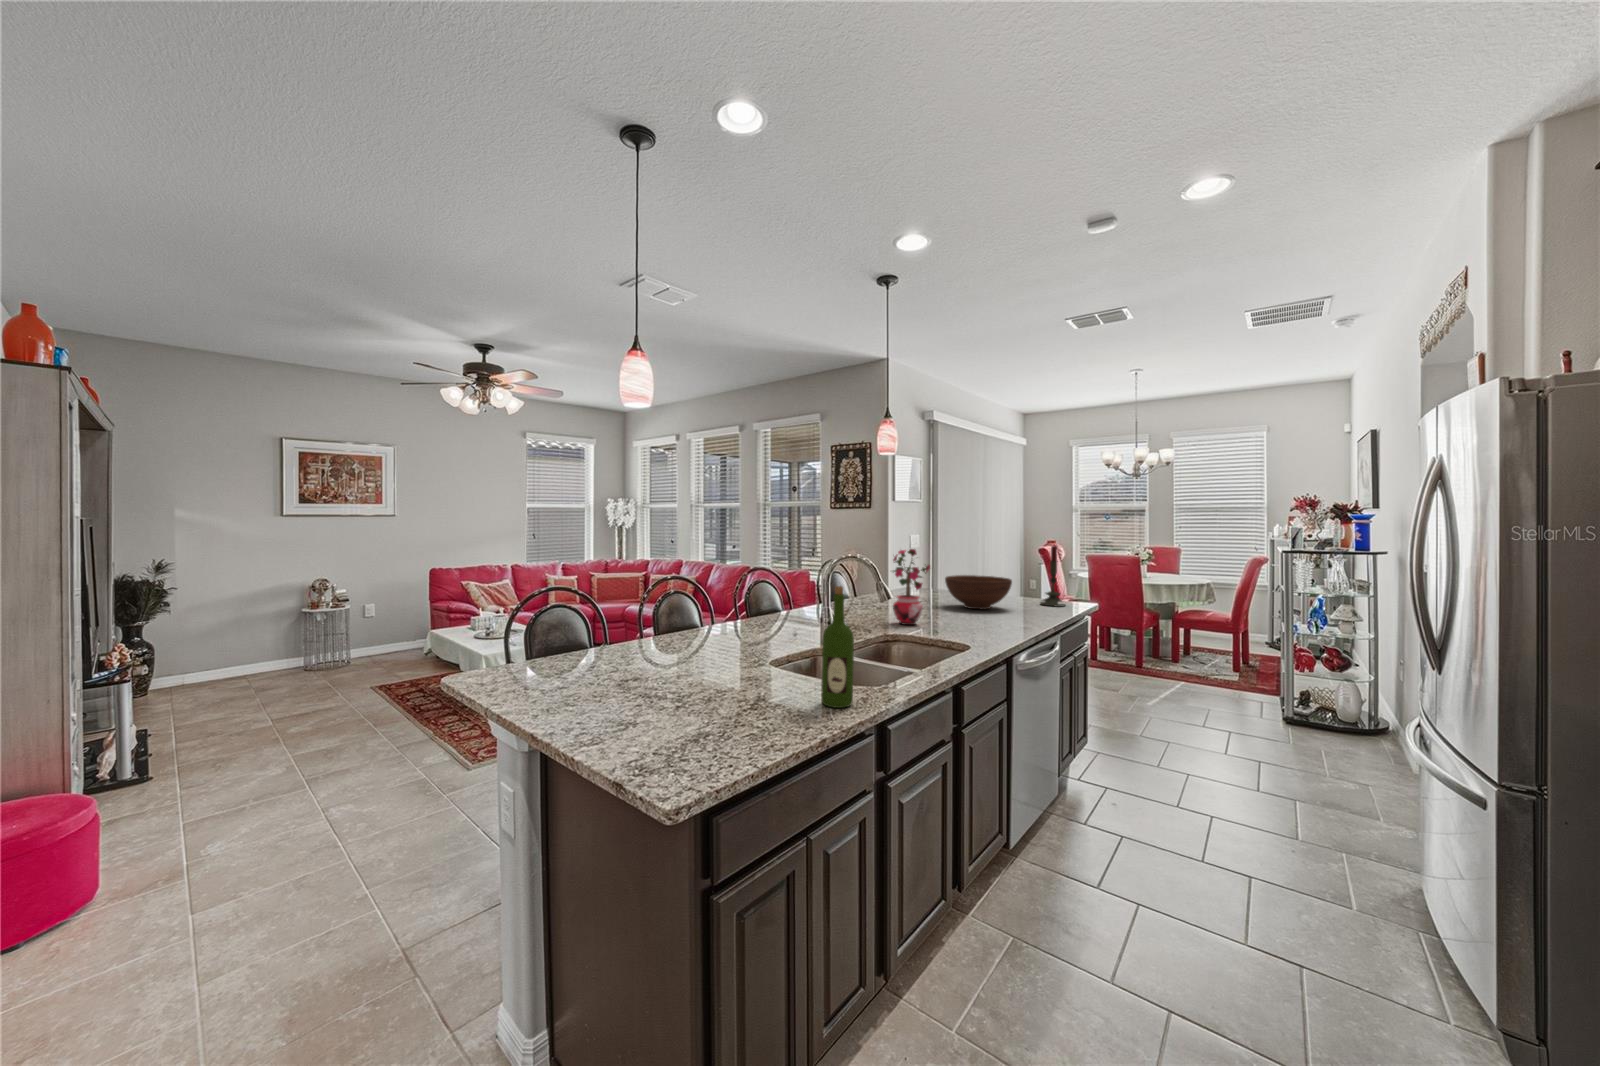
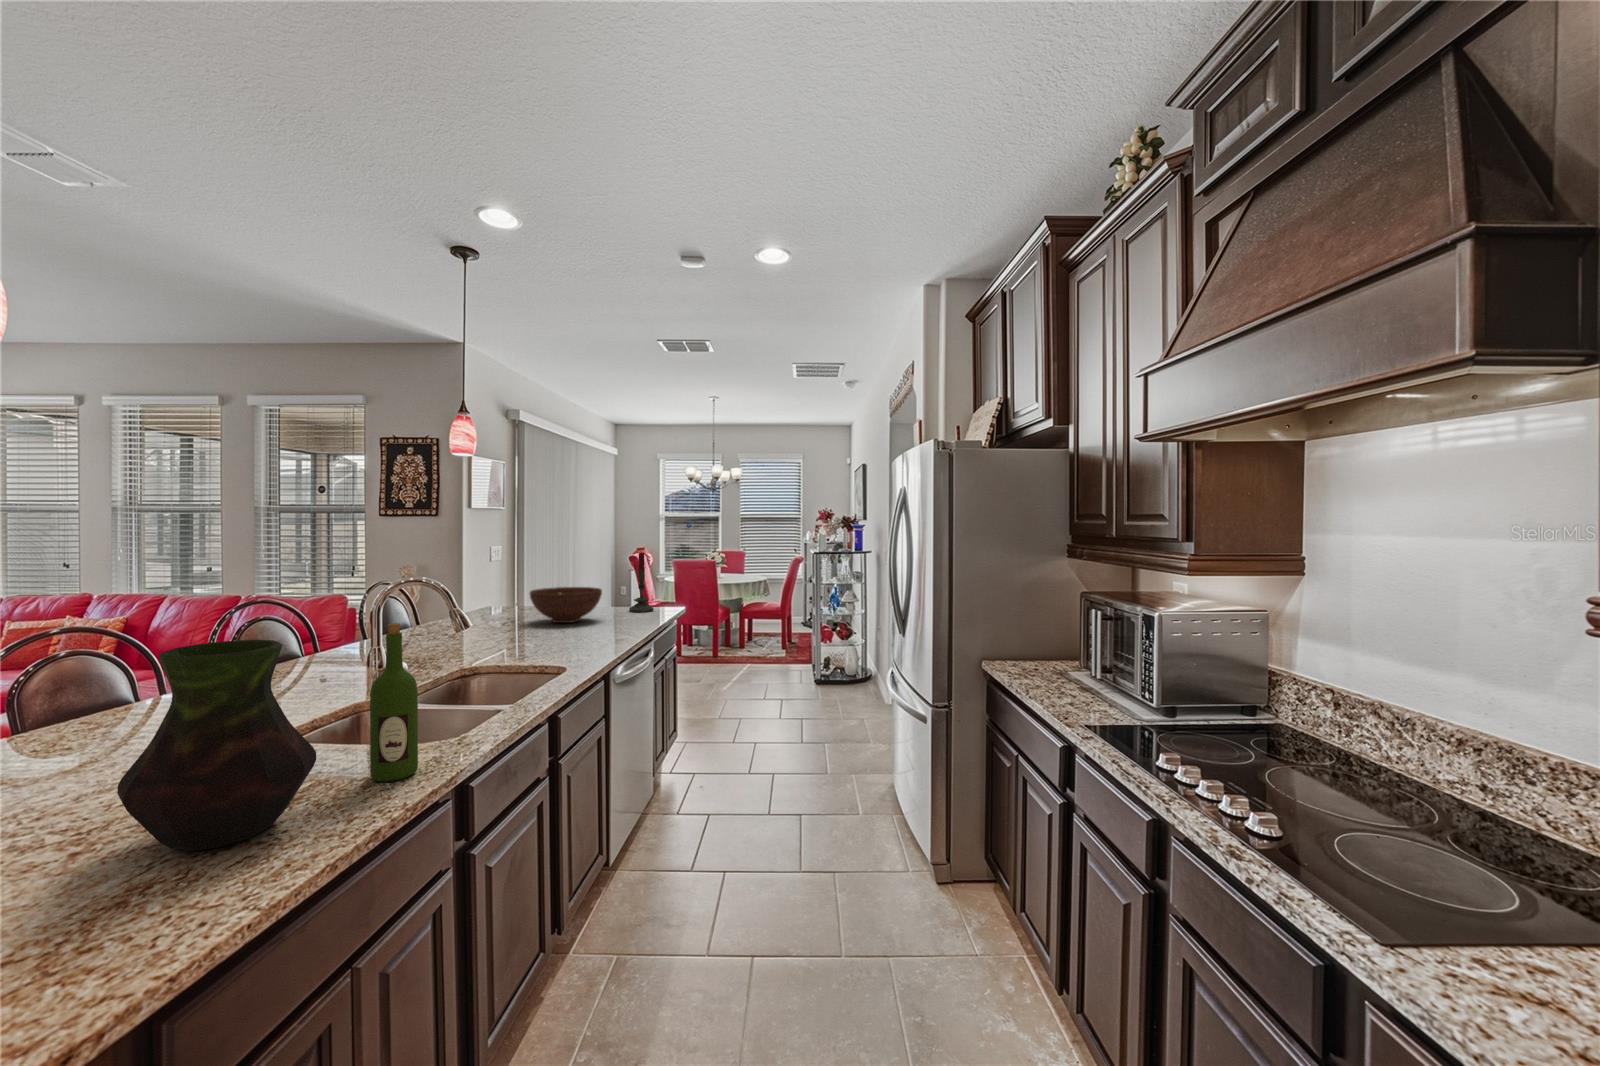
potted plant: present [893,549,930,625] -> none [461,563,516,651]
vase: none [688,588,789,725] -> present [117,640,316,851]

